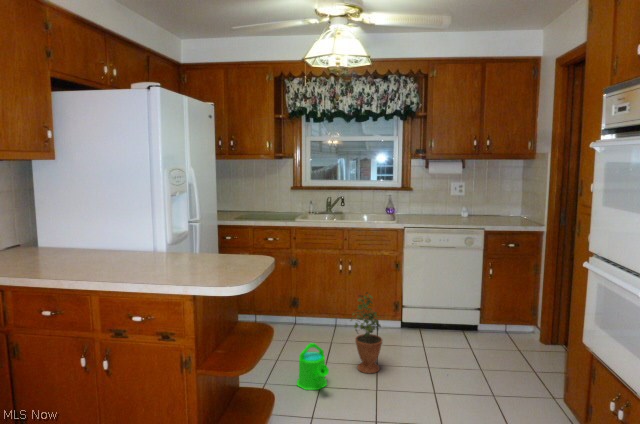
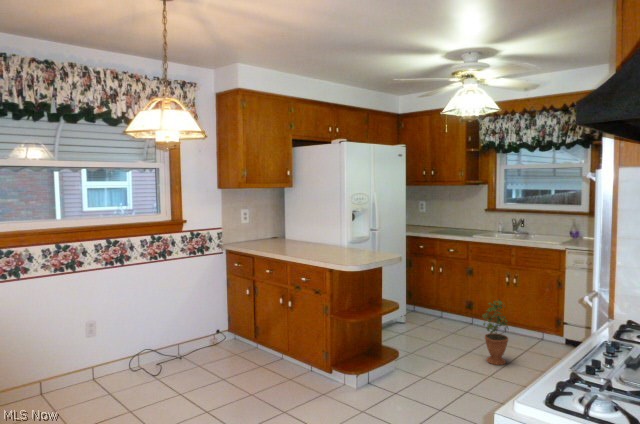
watering can: present [297,343,329,390] -> none [430,328,455,363]

